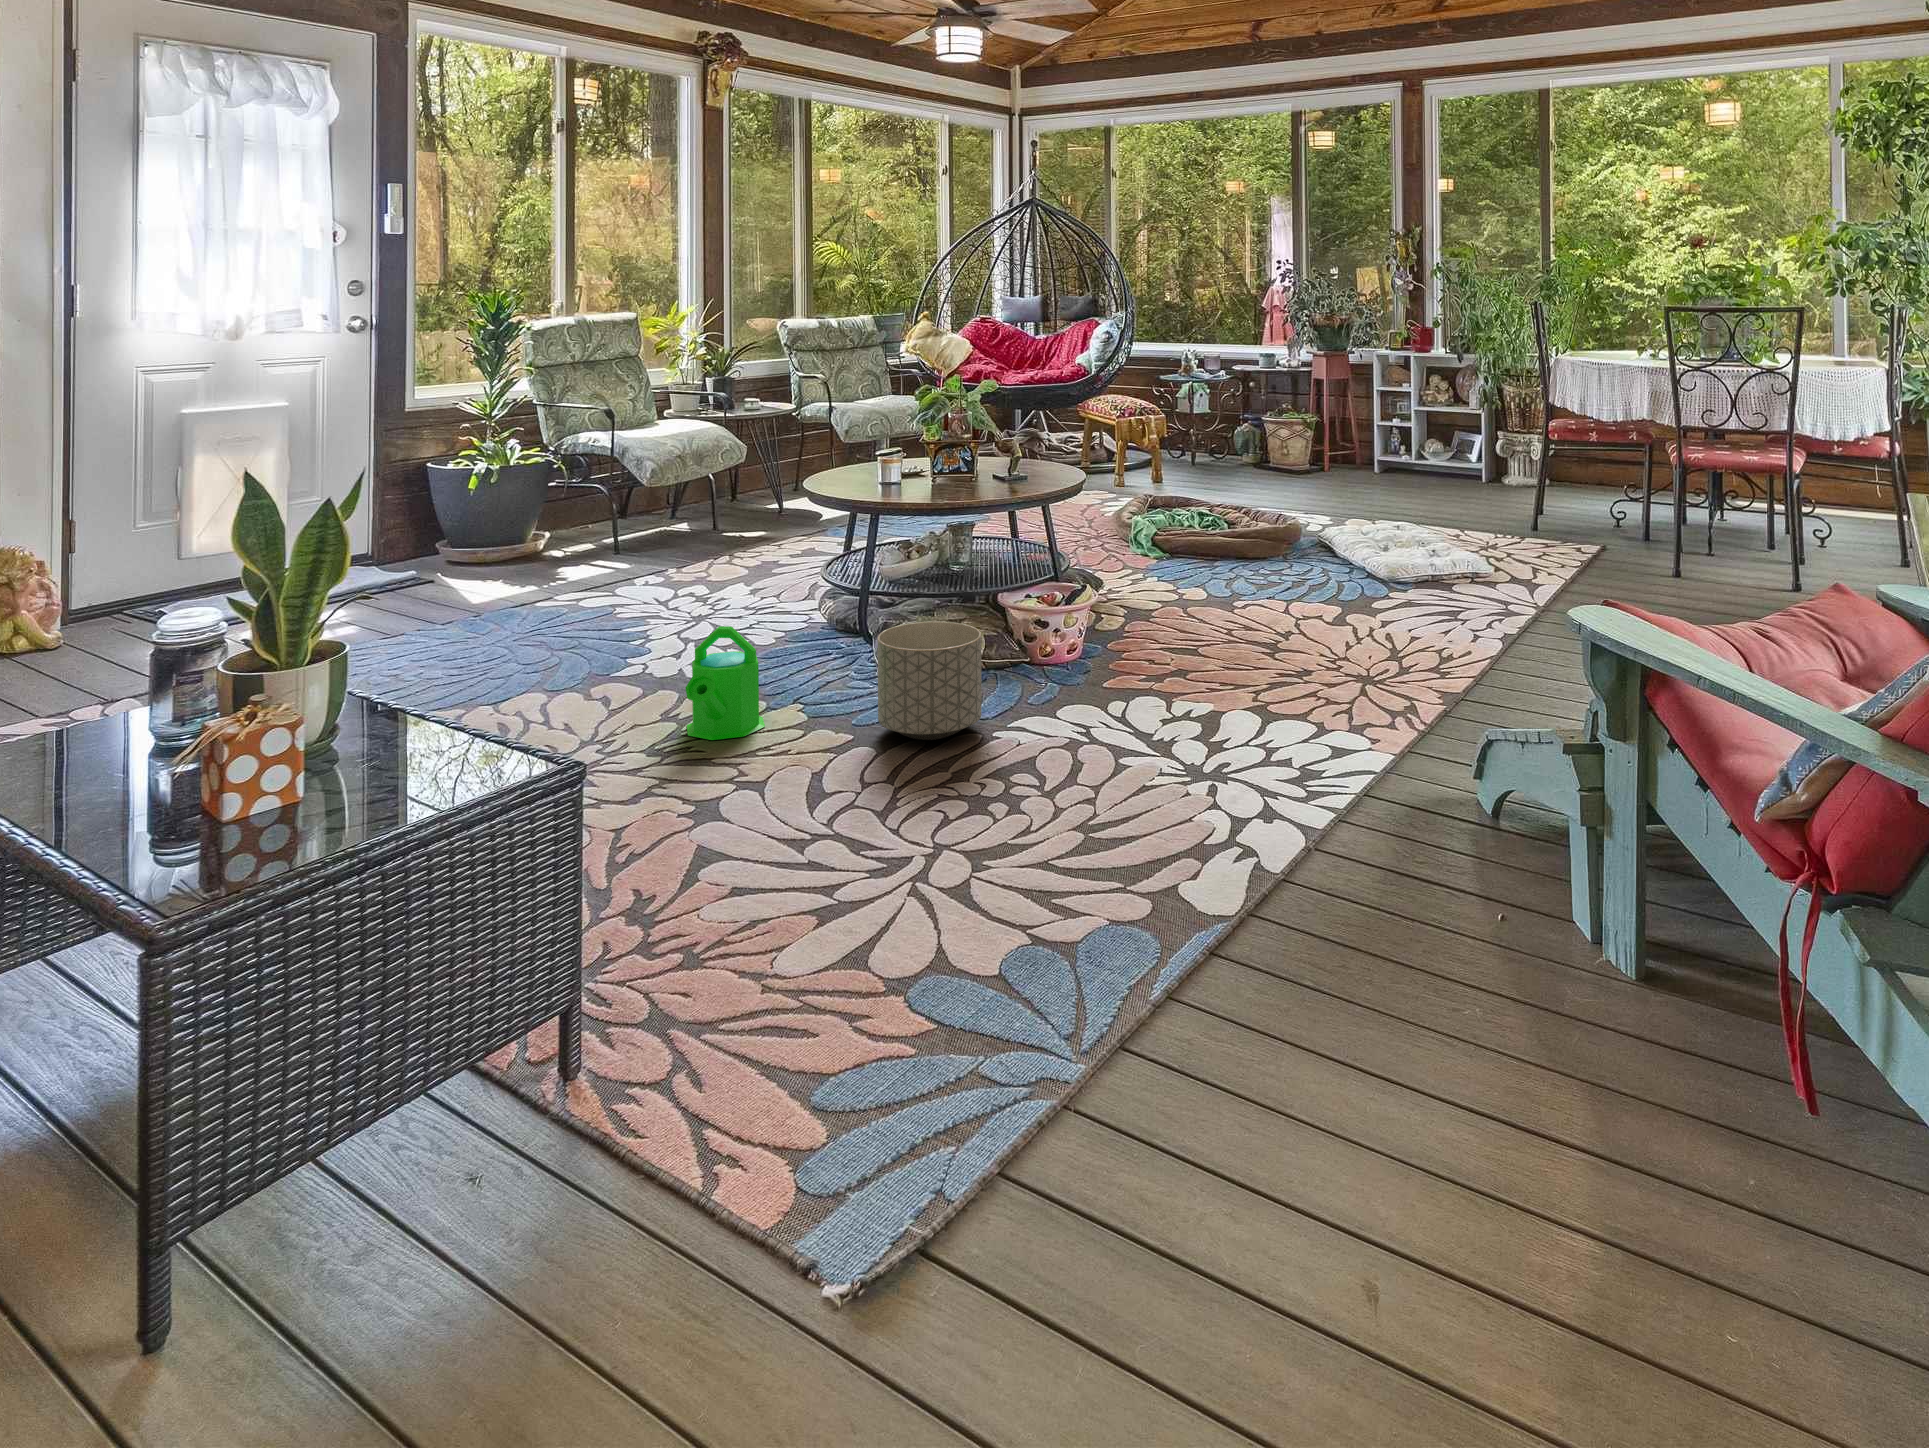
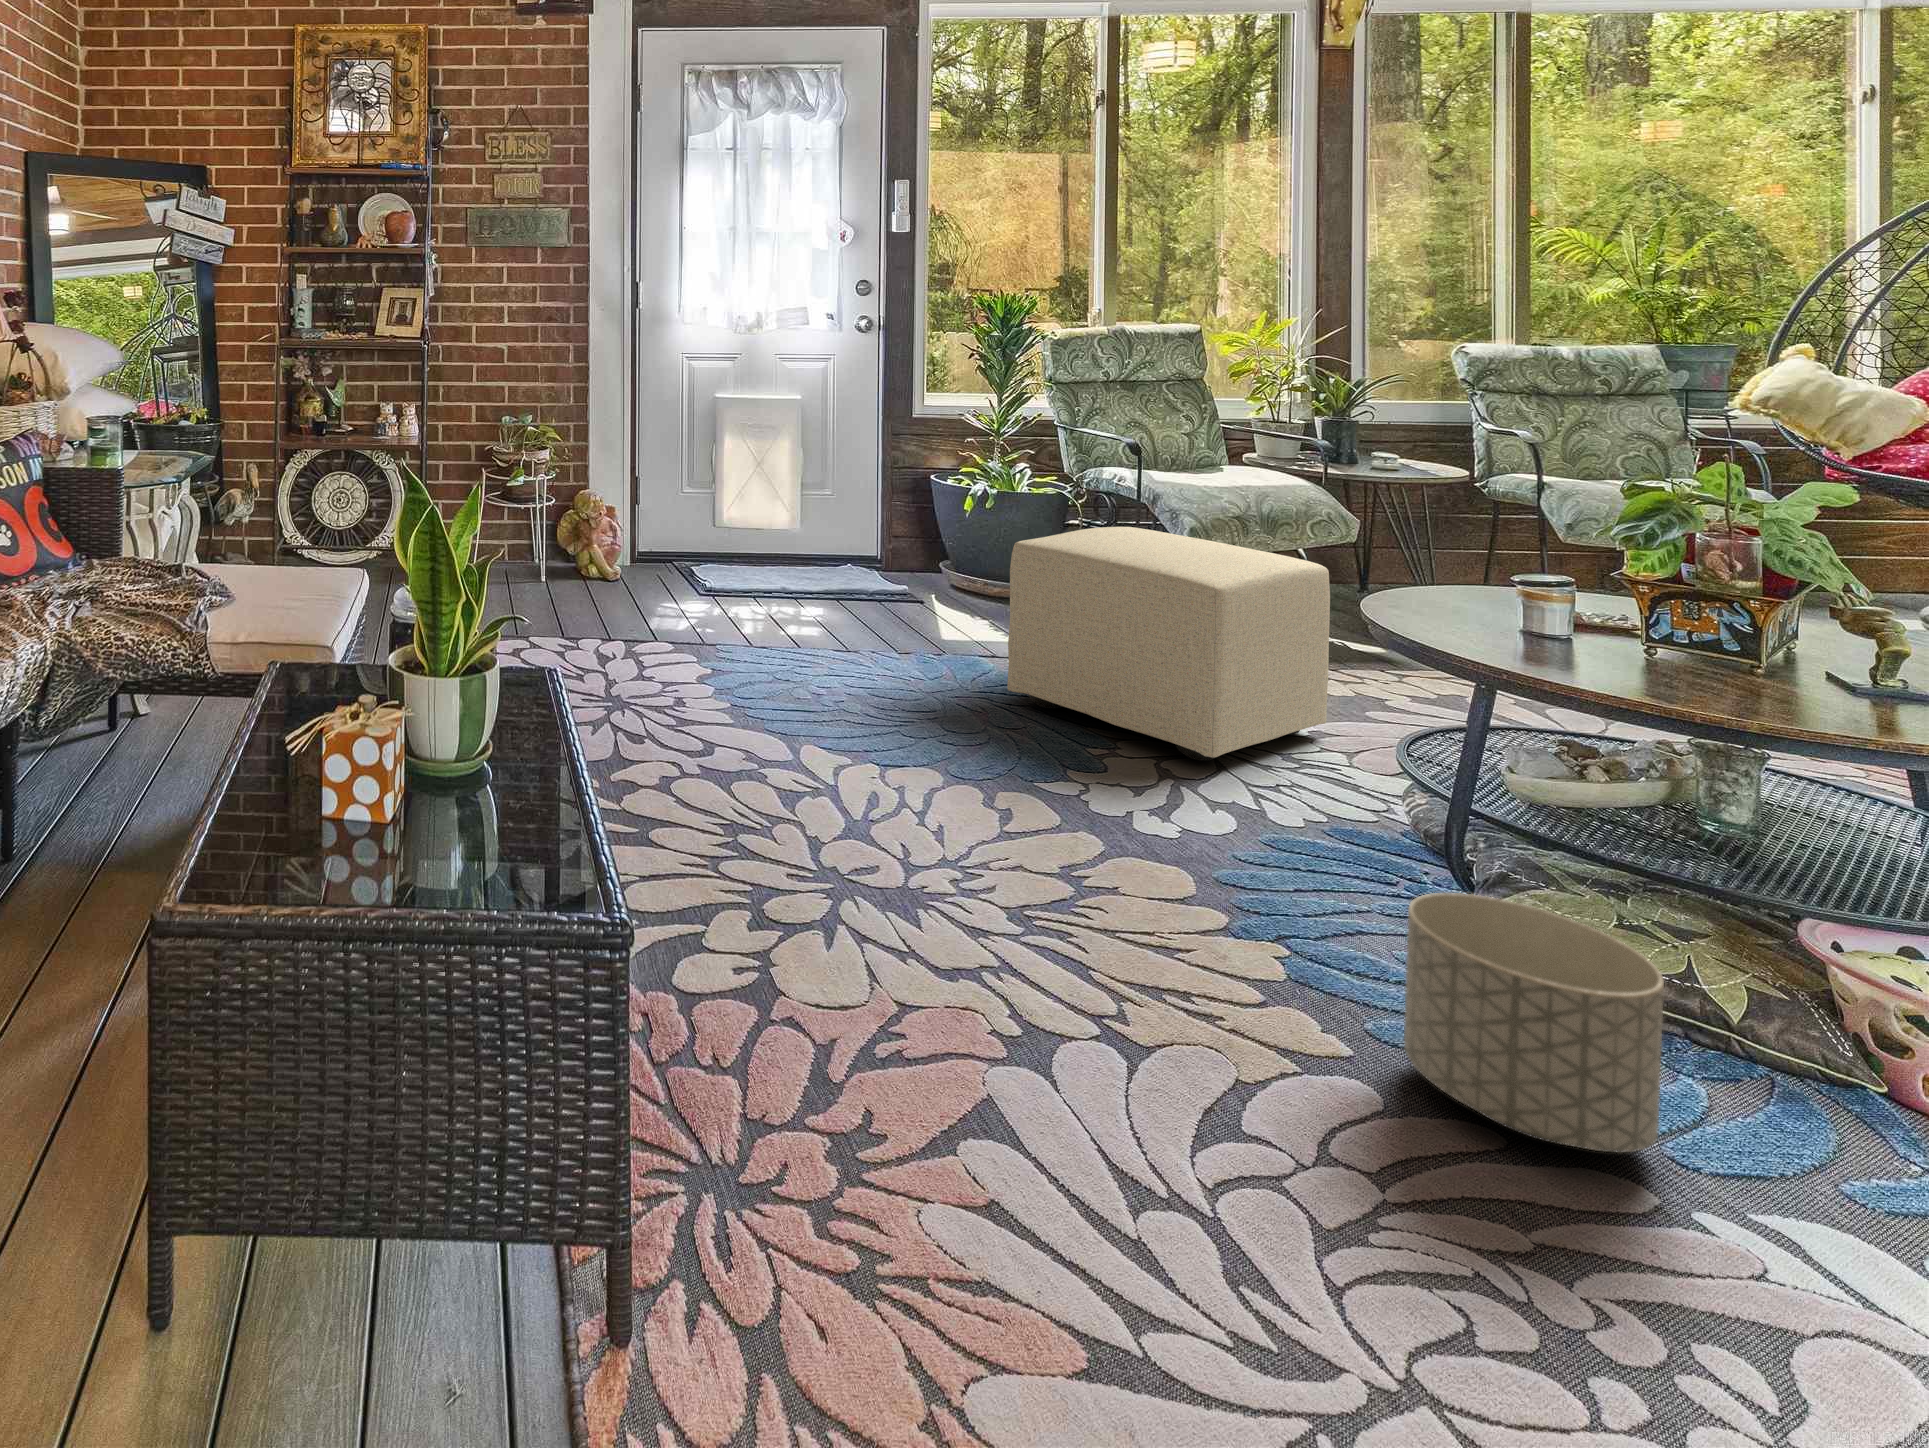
ottoman: none [555,470,766,628] -> present [1007,527,1330,761]
watering can: present [686,626,765,740] -> none [1065,781,1210,955]

